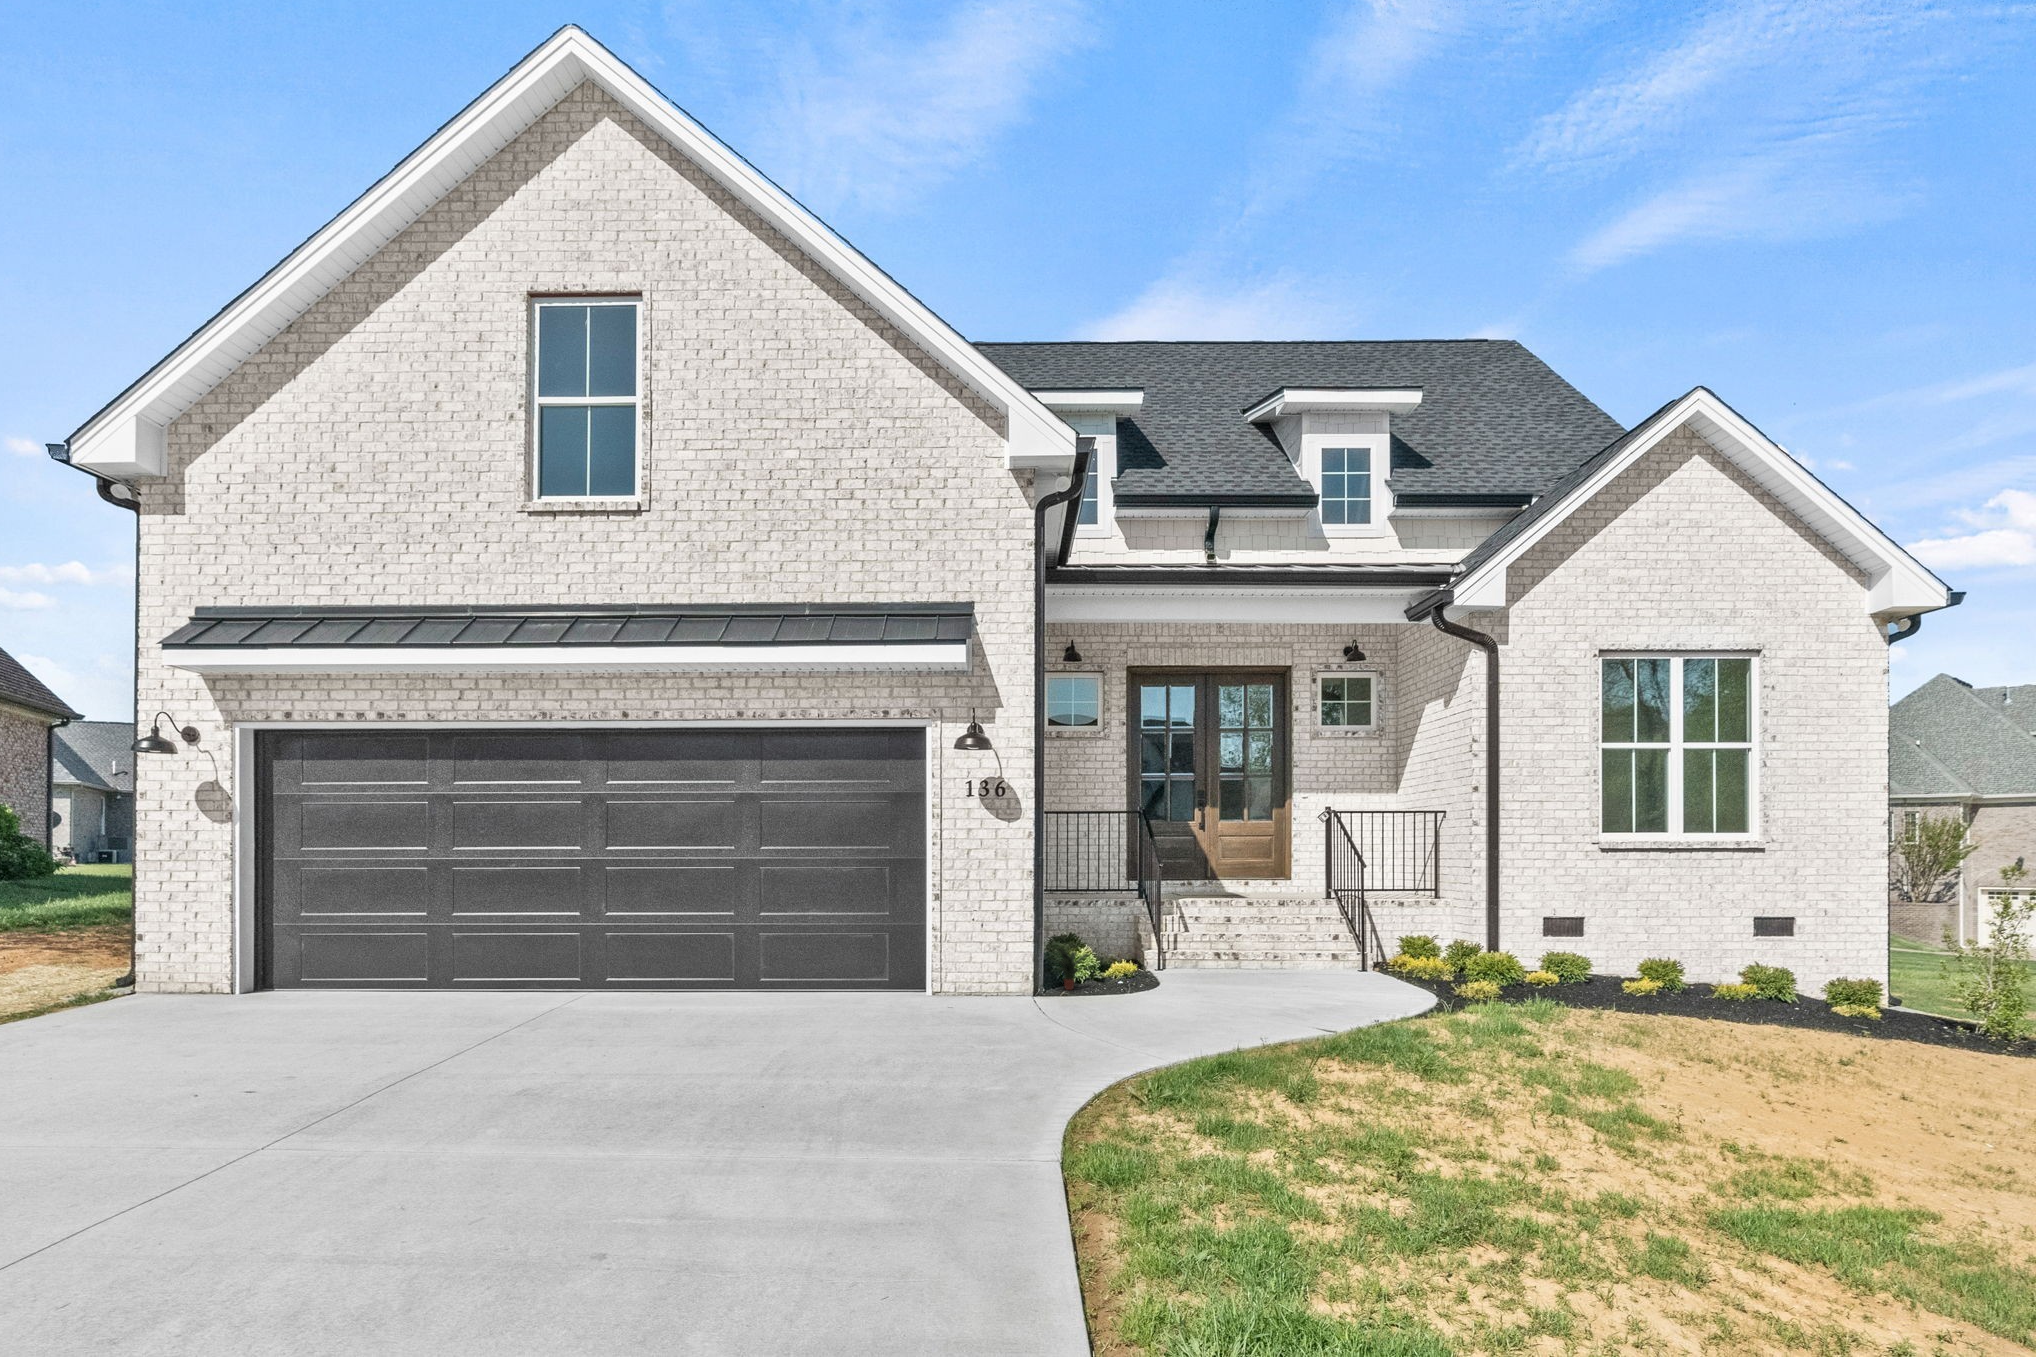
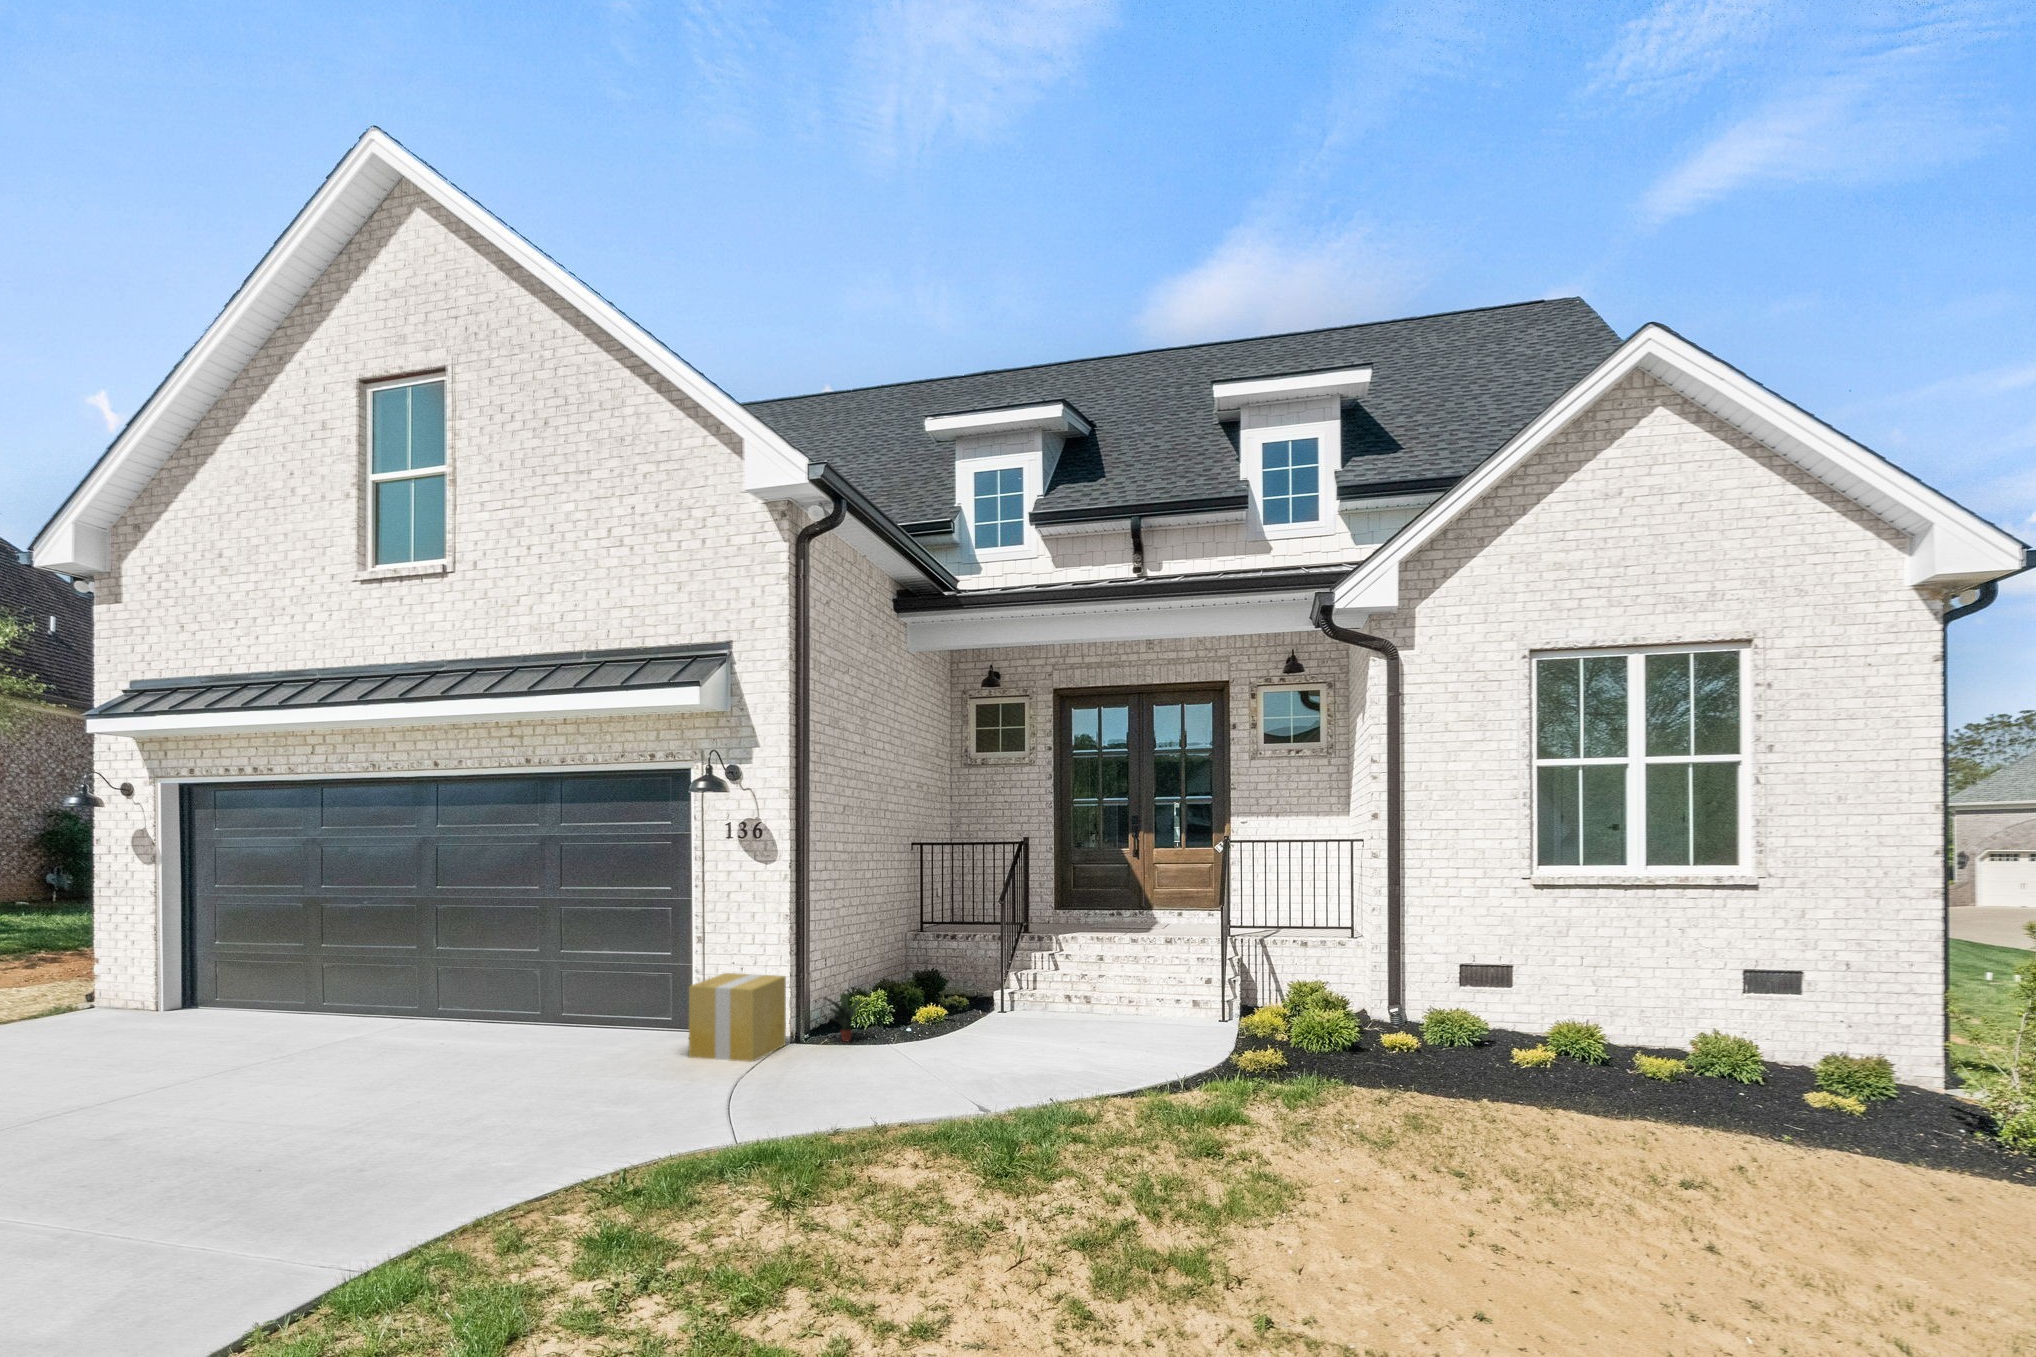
cardboard box: none [955,927,1025,1009] -> present [689,973,786,1062]

